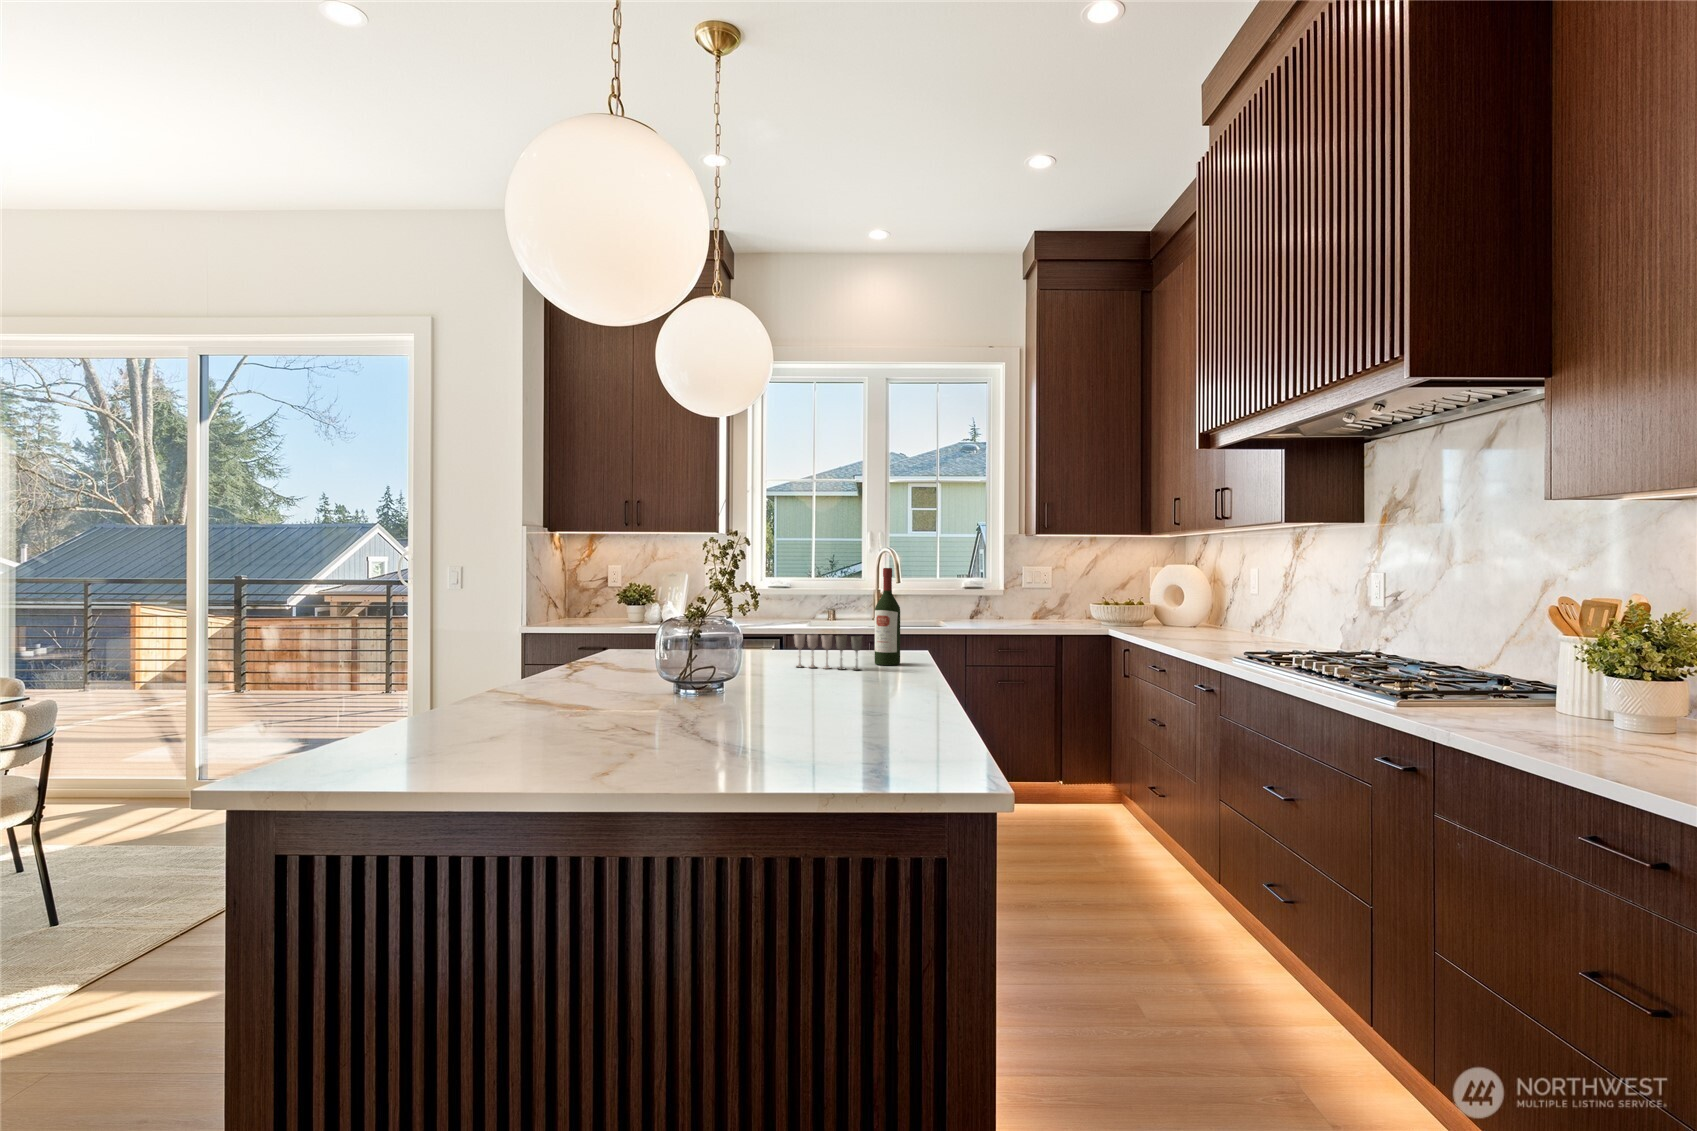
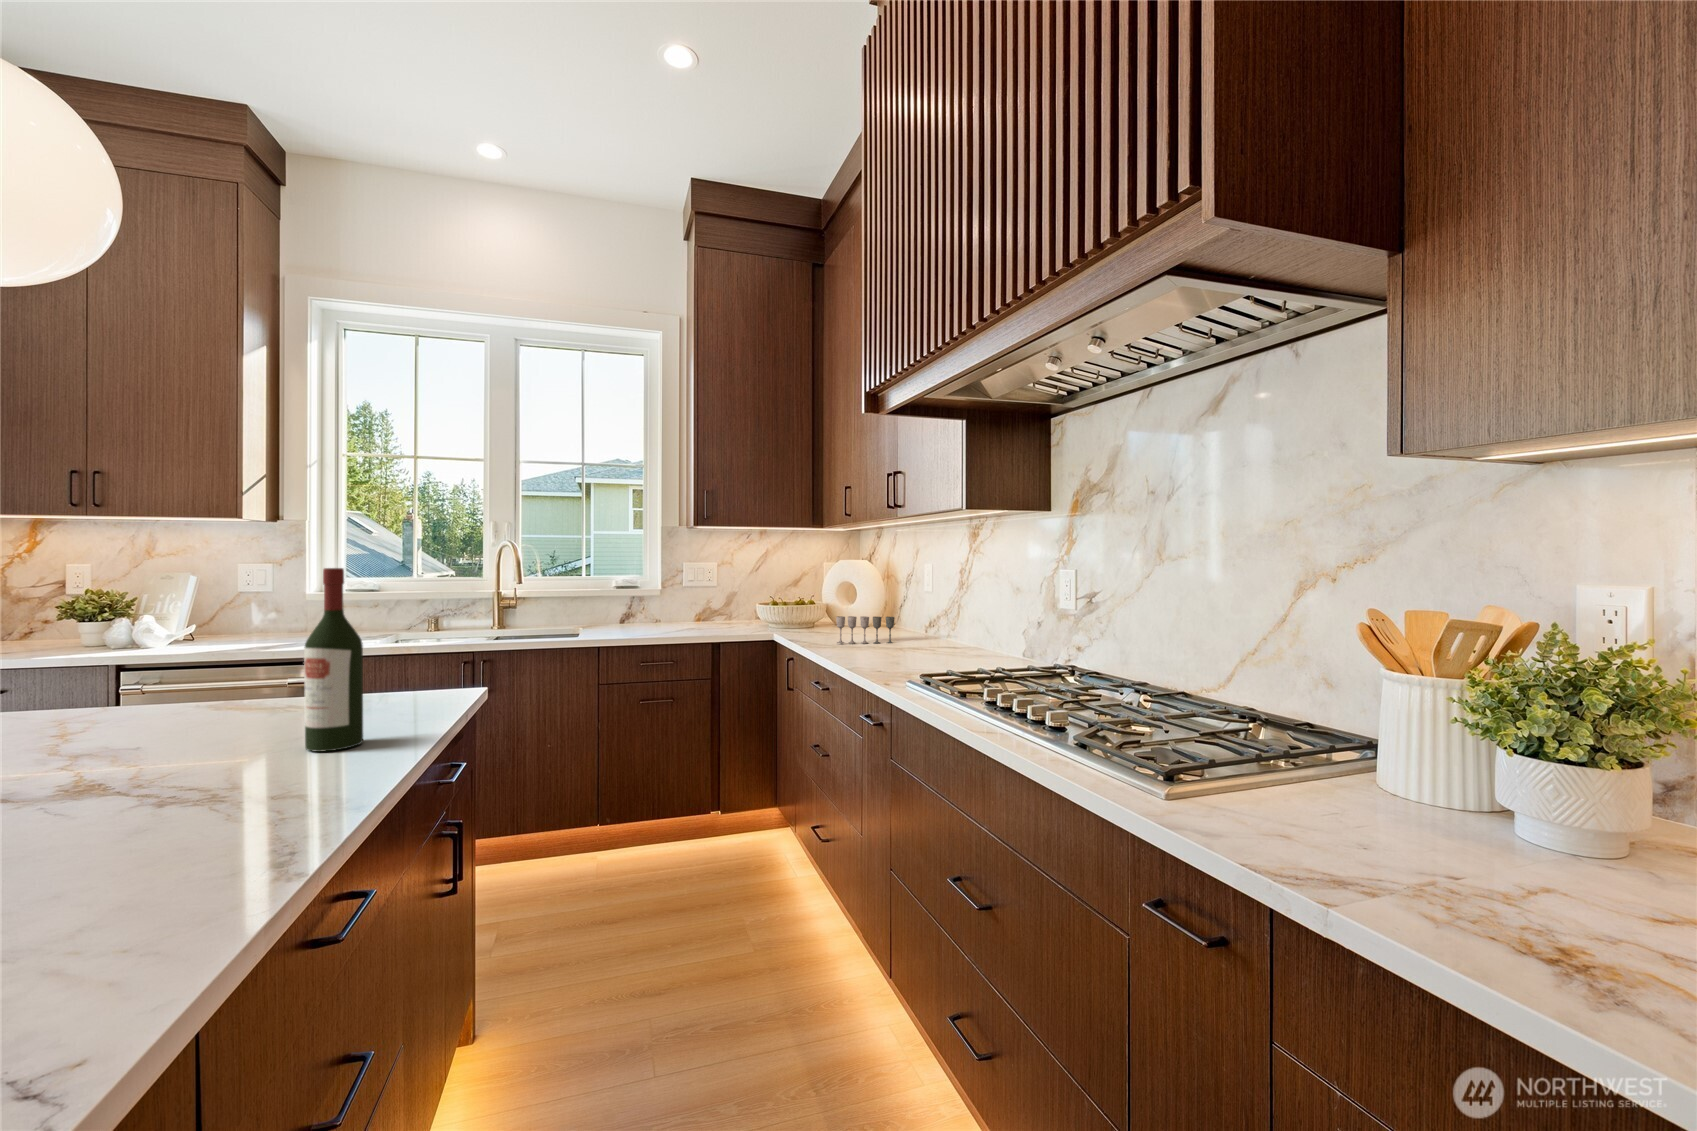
wine glass: present [794,634,862,670] -> present [836,616,895,644]

